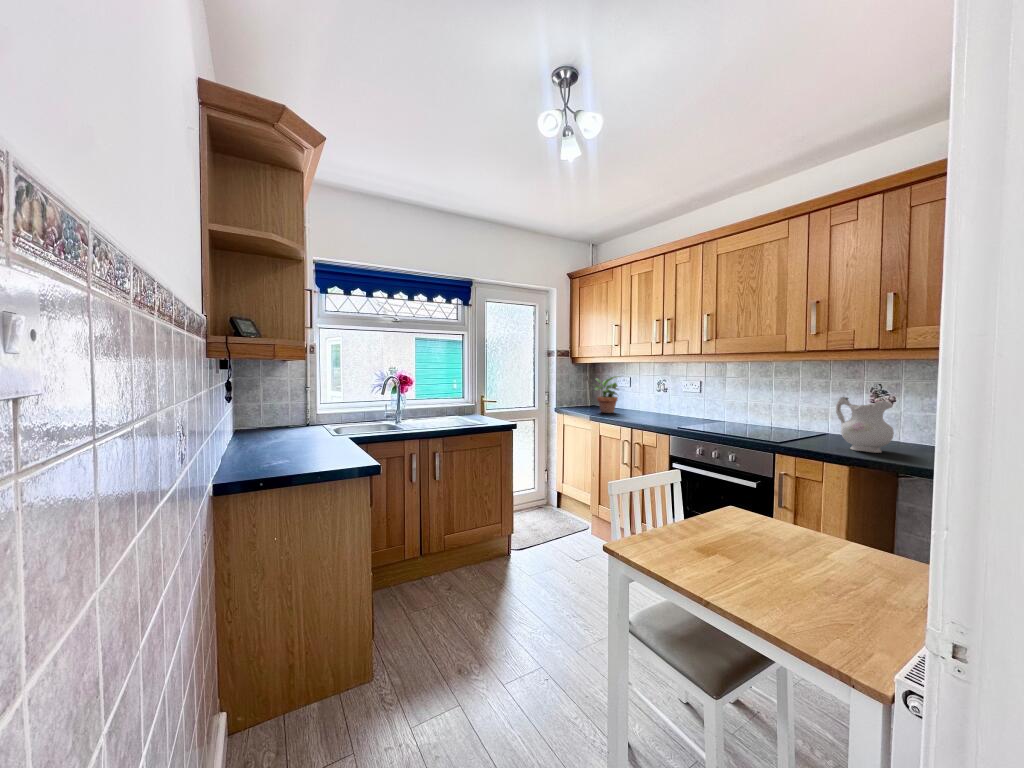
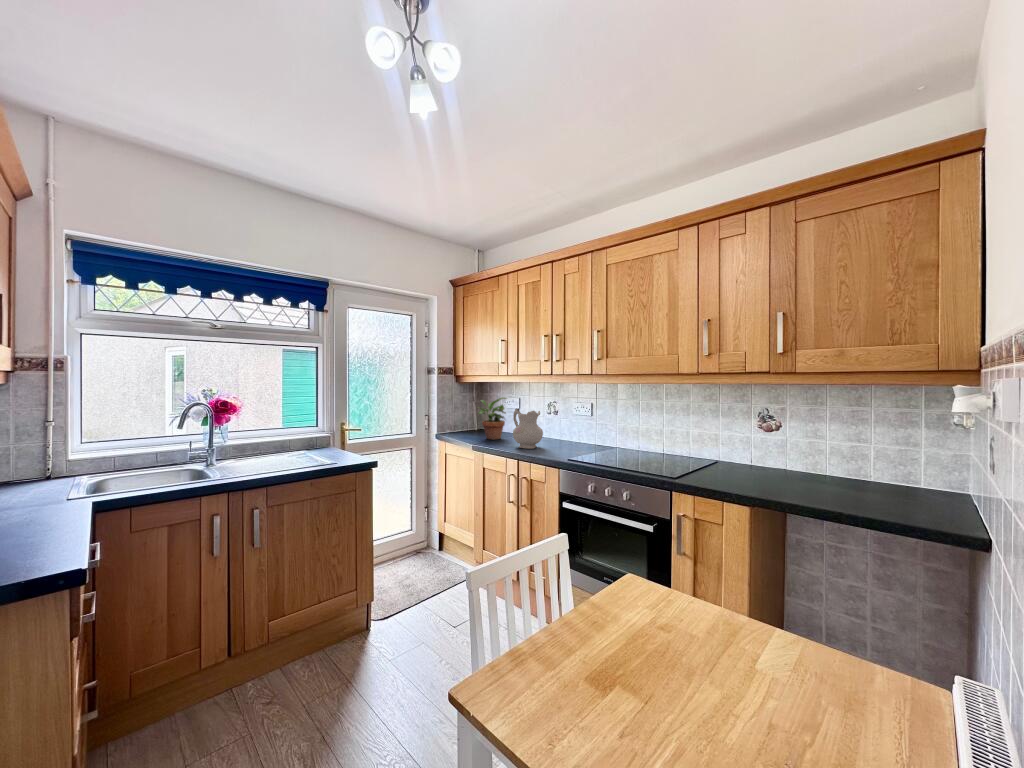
ceramic pitcher: present [836,397,894,453] -> present [513,408,543,449]

